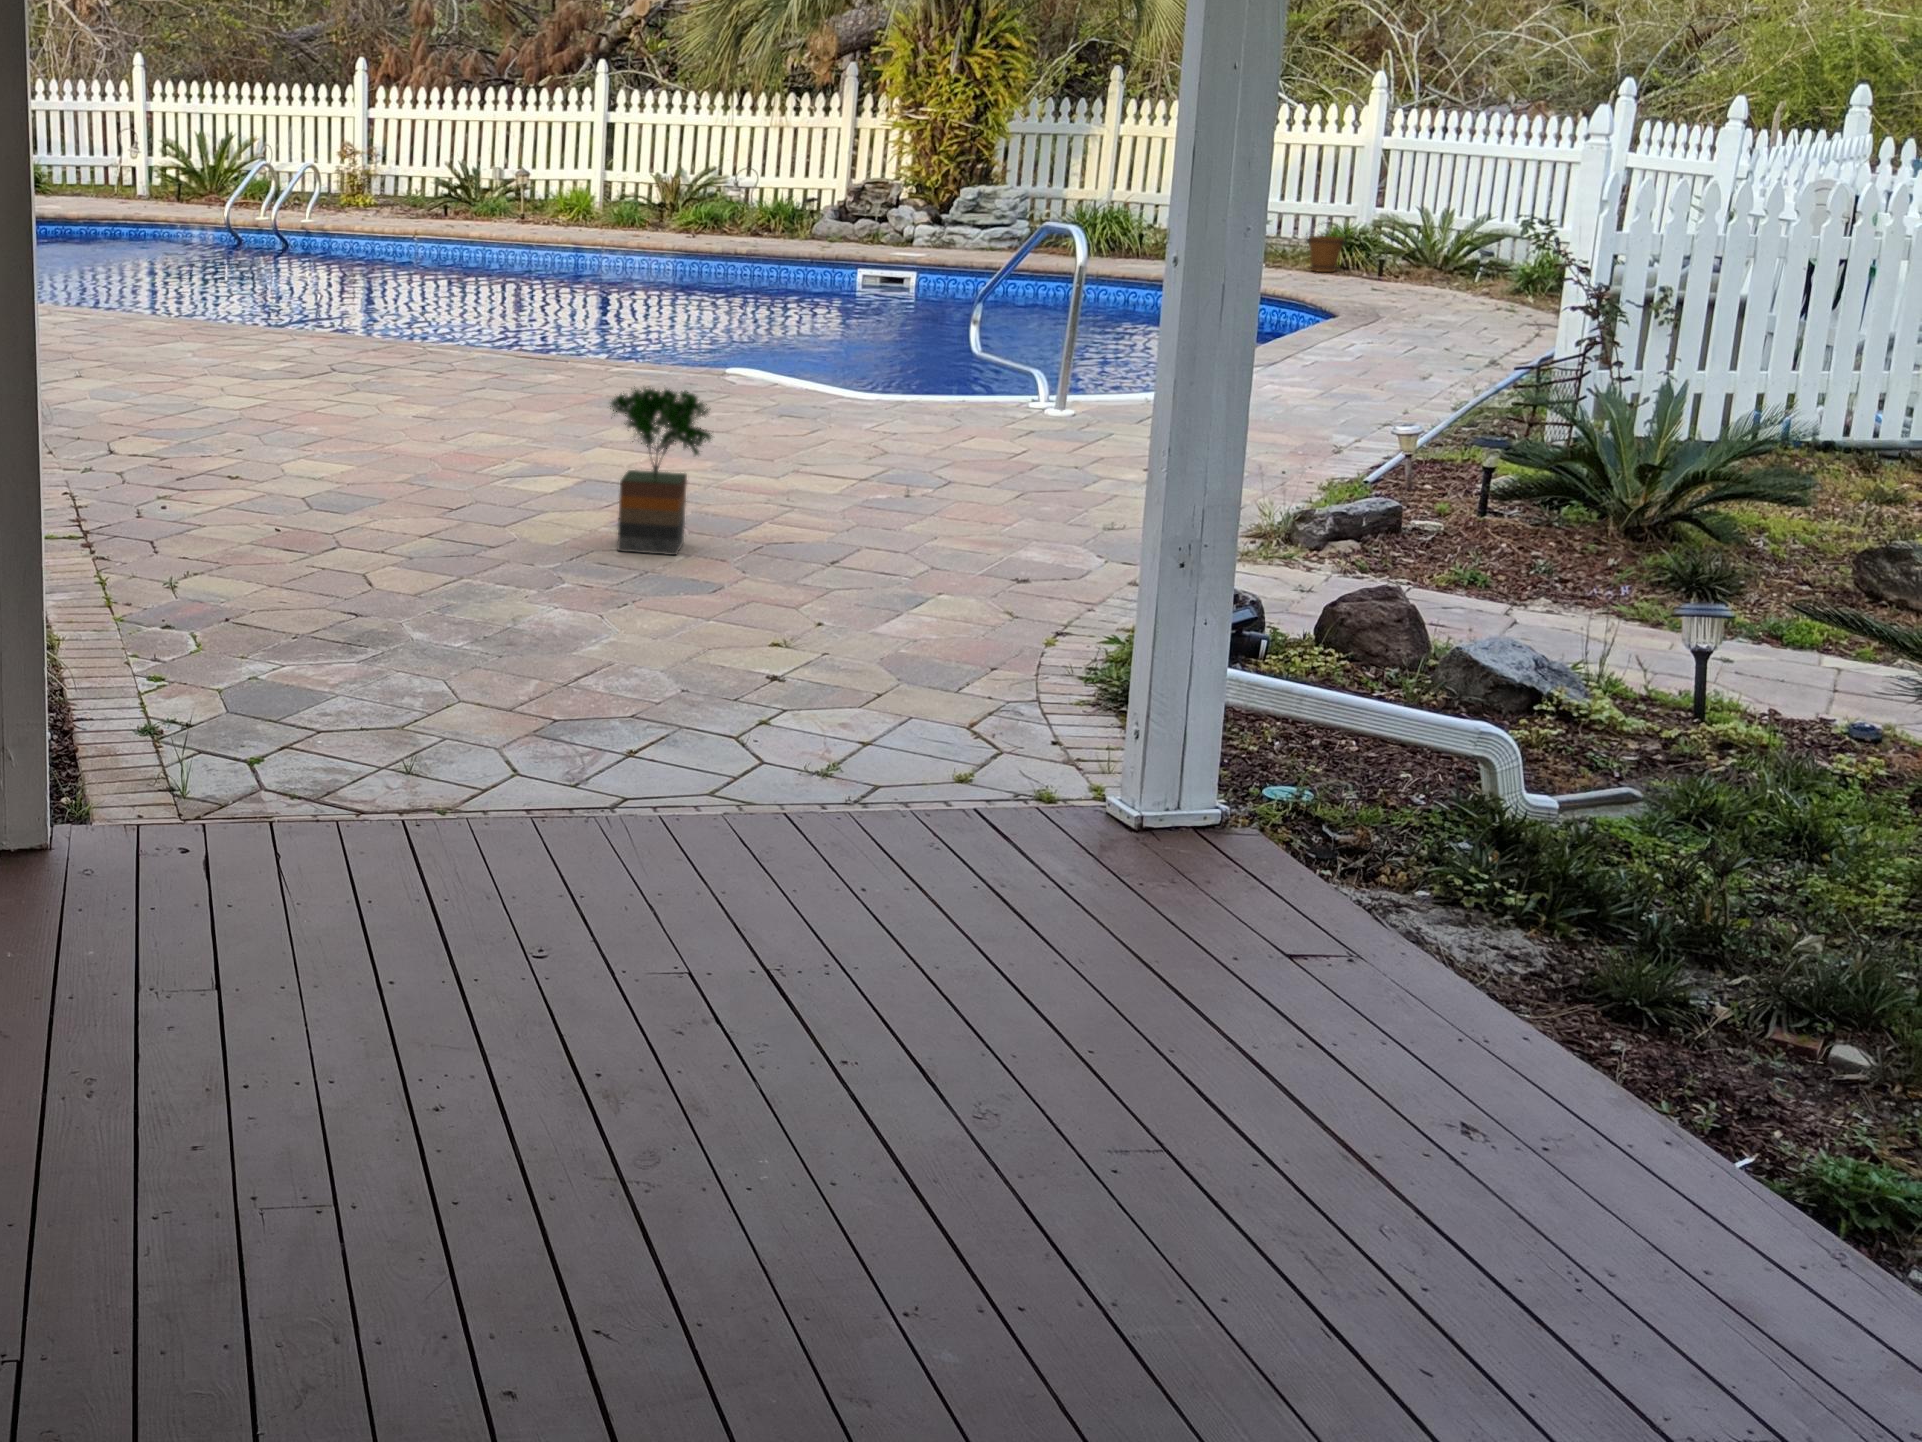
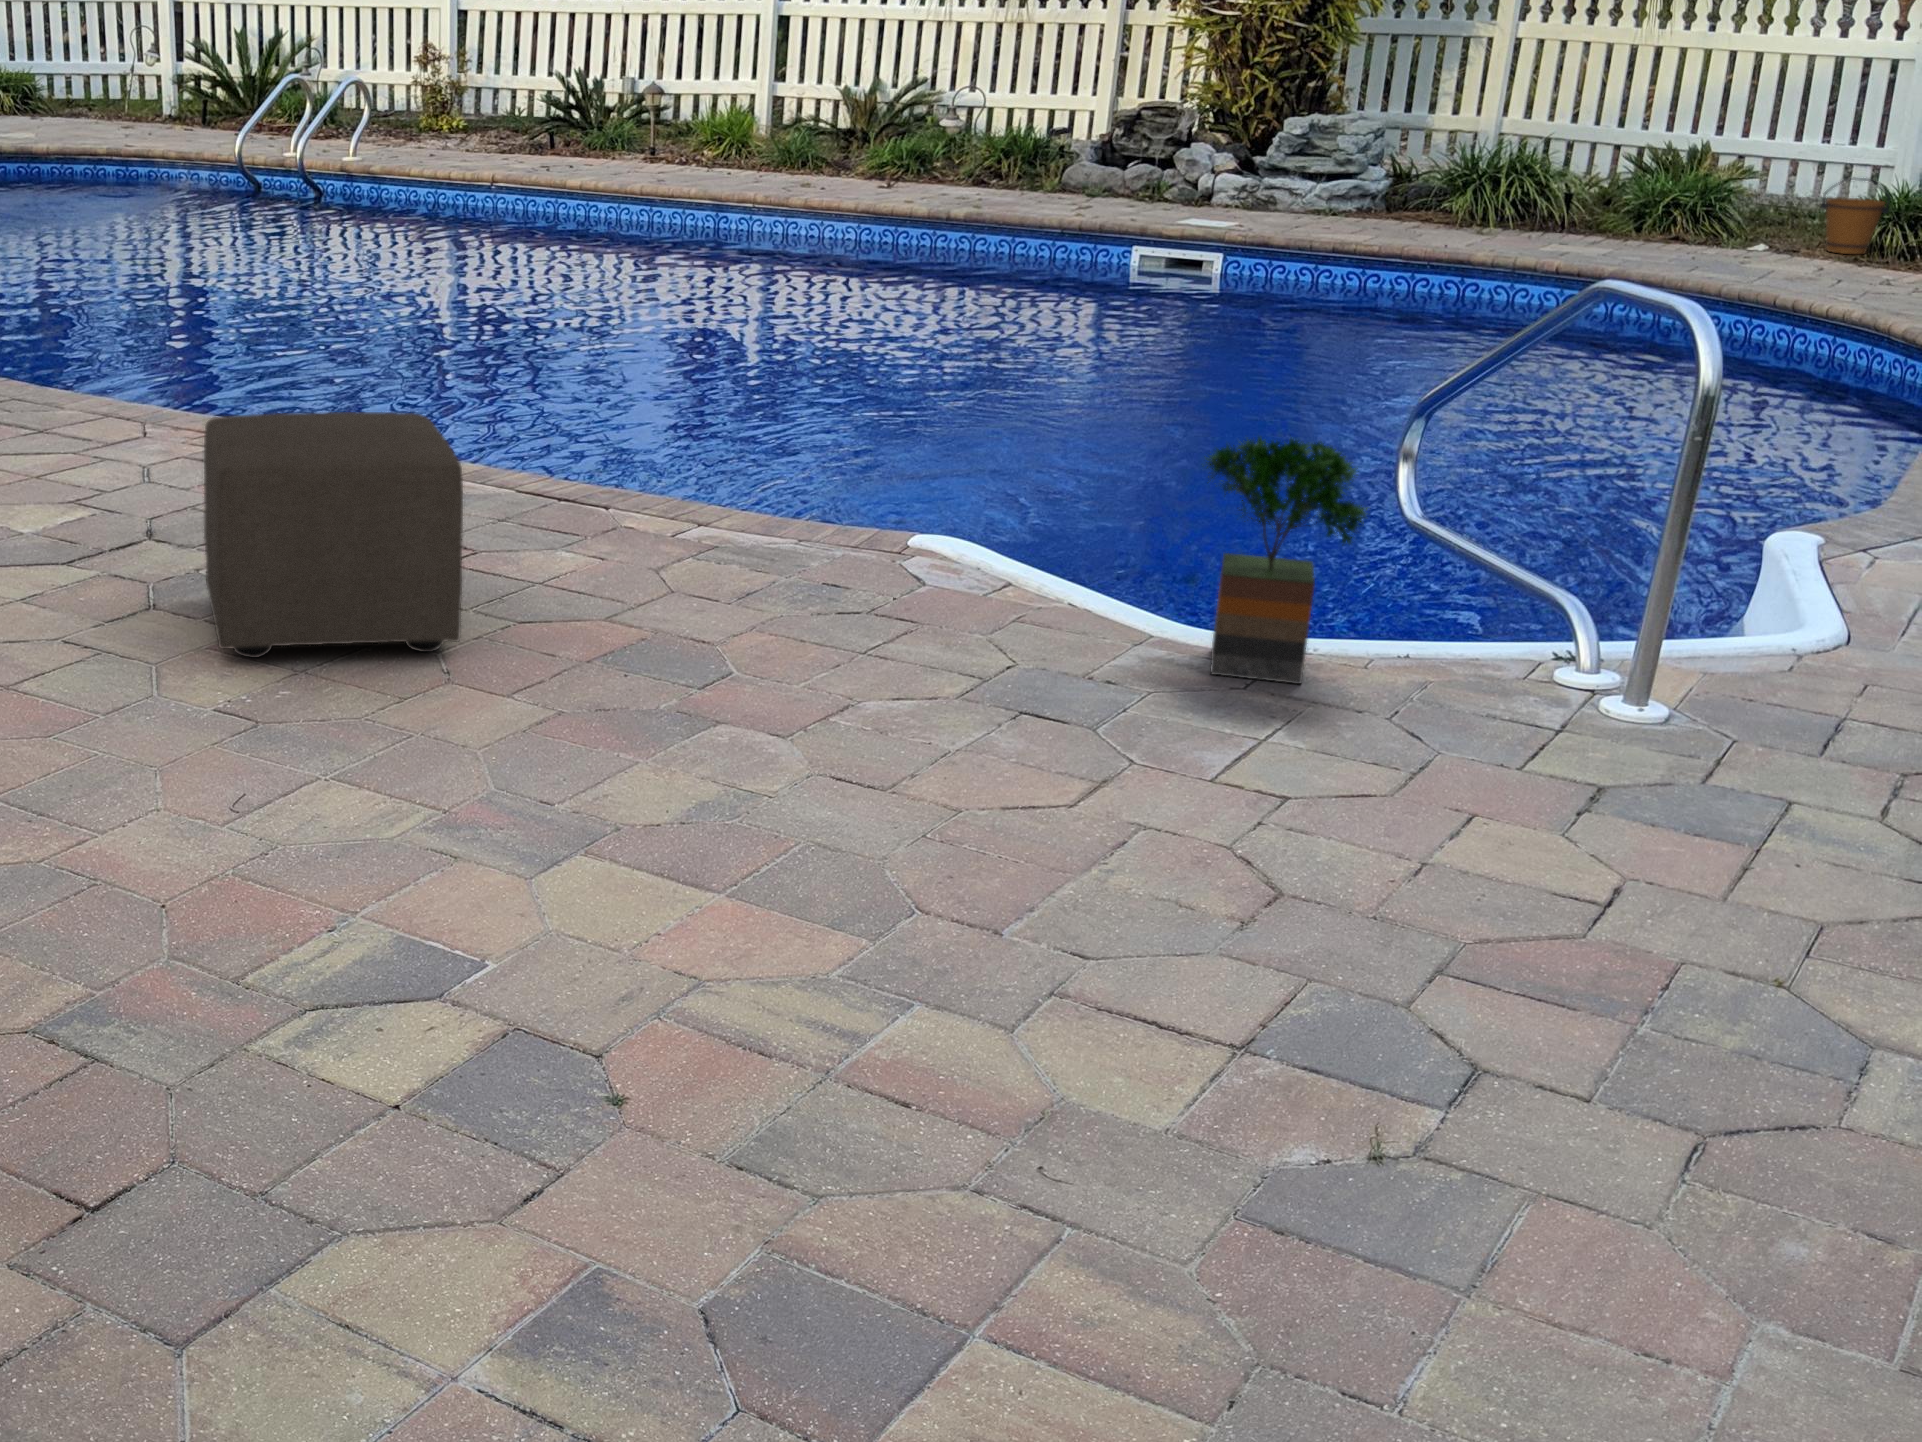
ottoman: none [353,318,512,445] -> present [204,412,463,658]
potted tree: present [610,386,712,555] -> present [1205,437,1368,684]

